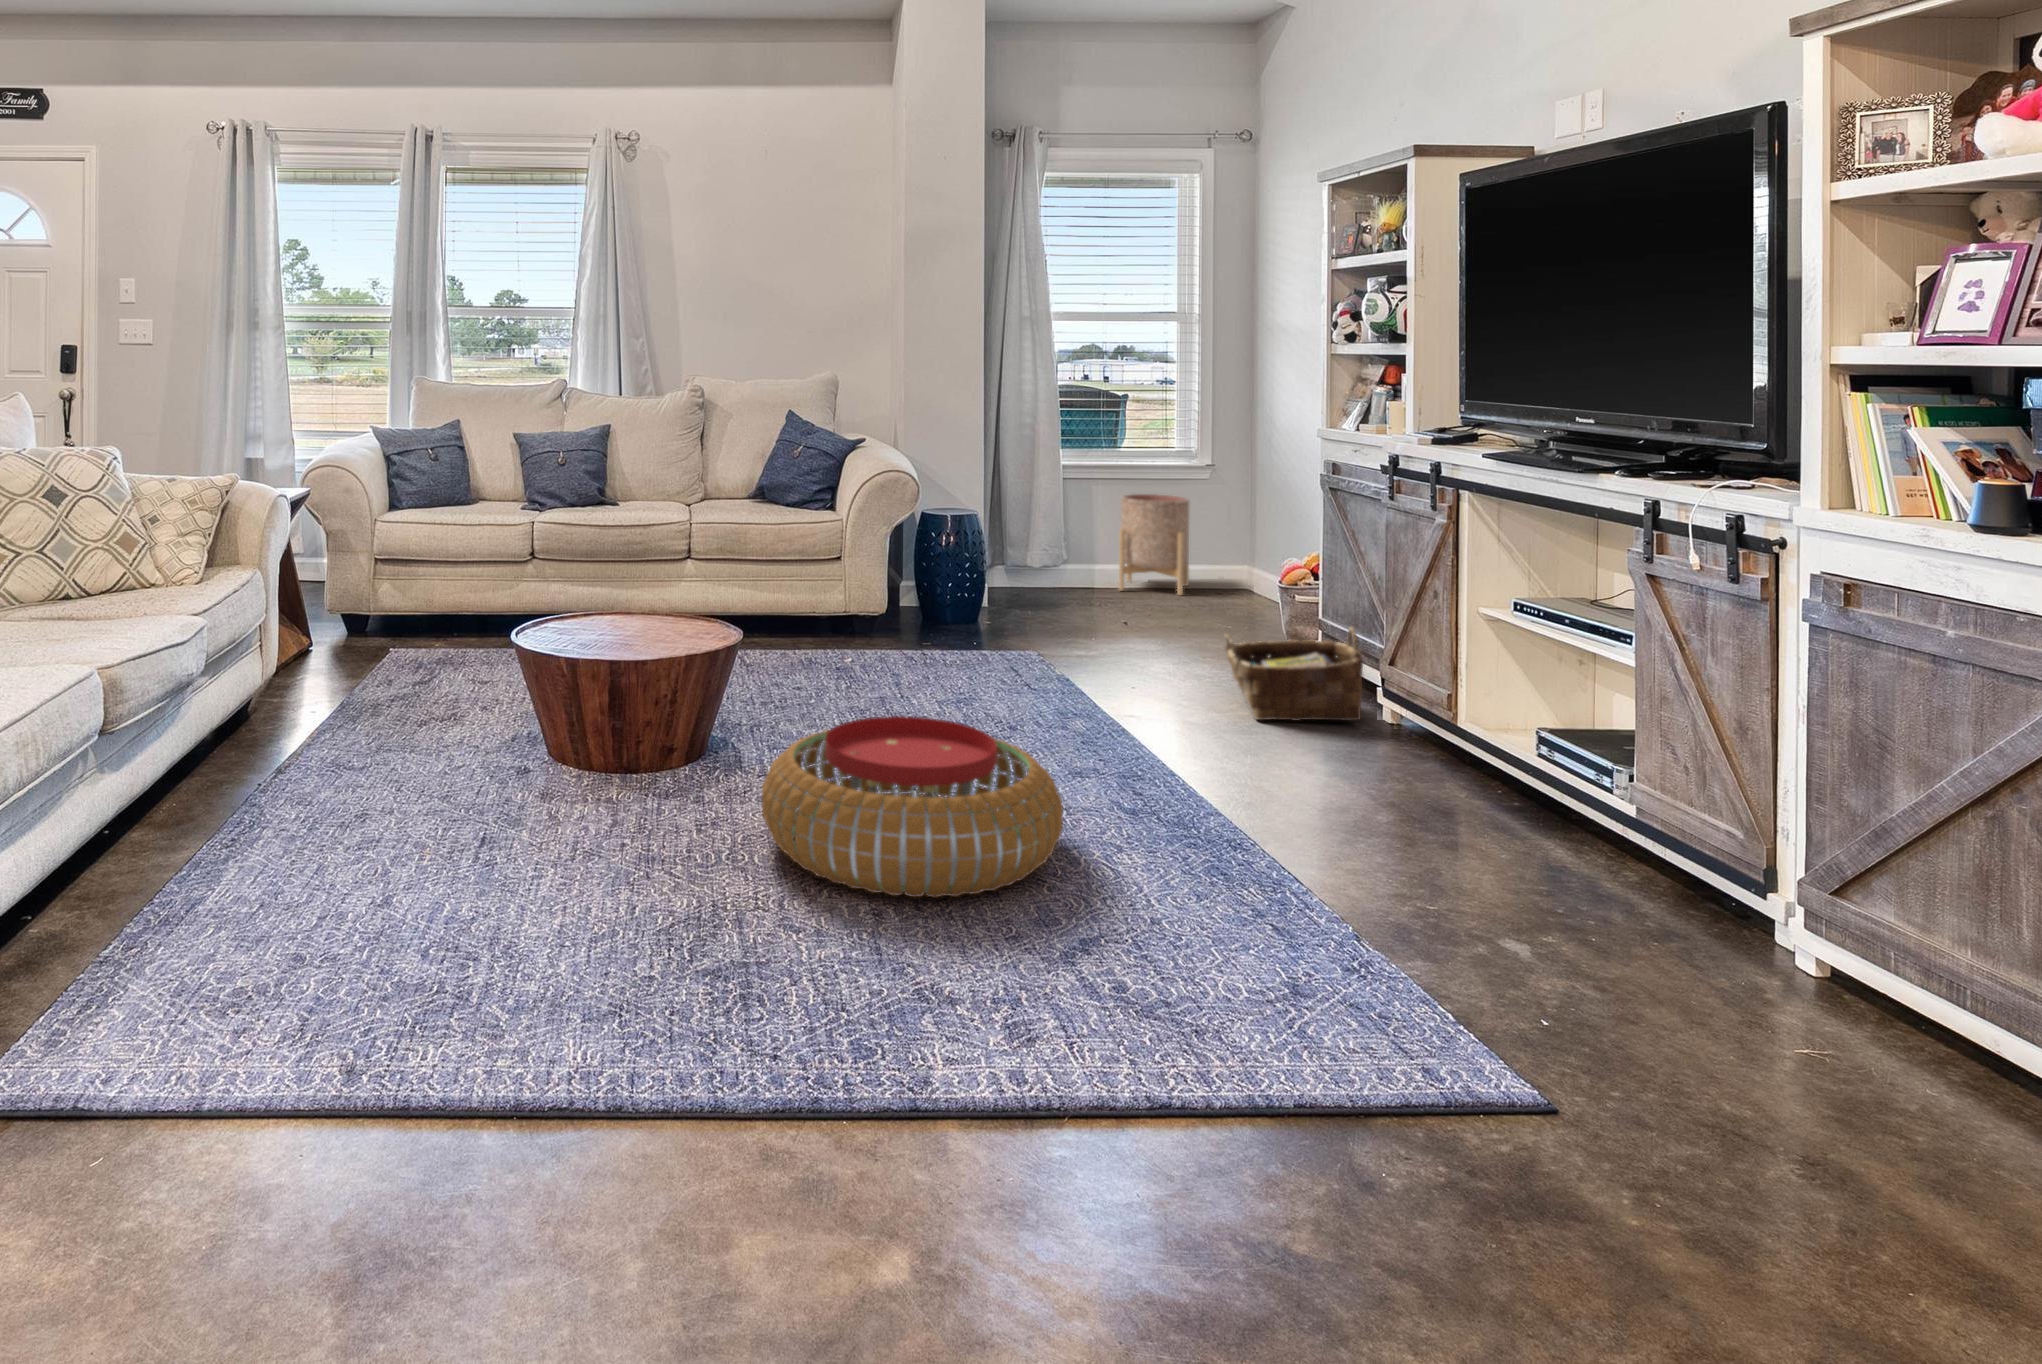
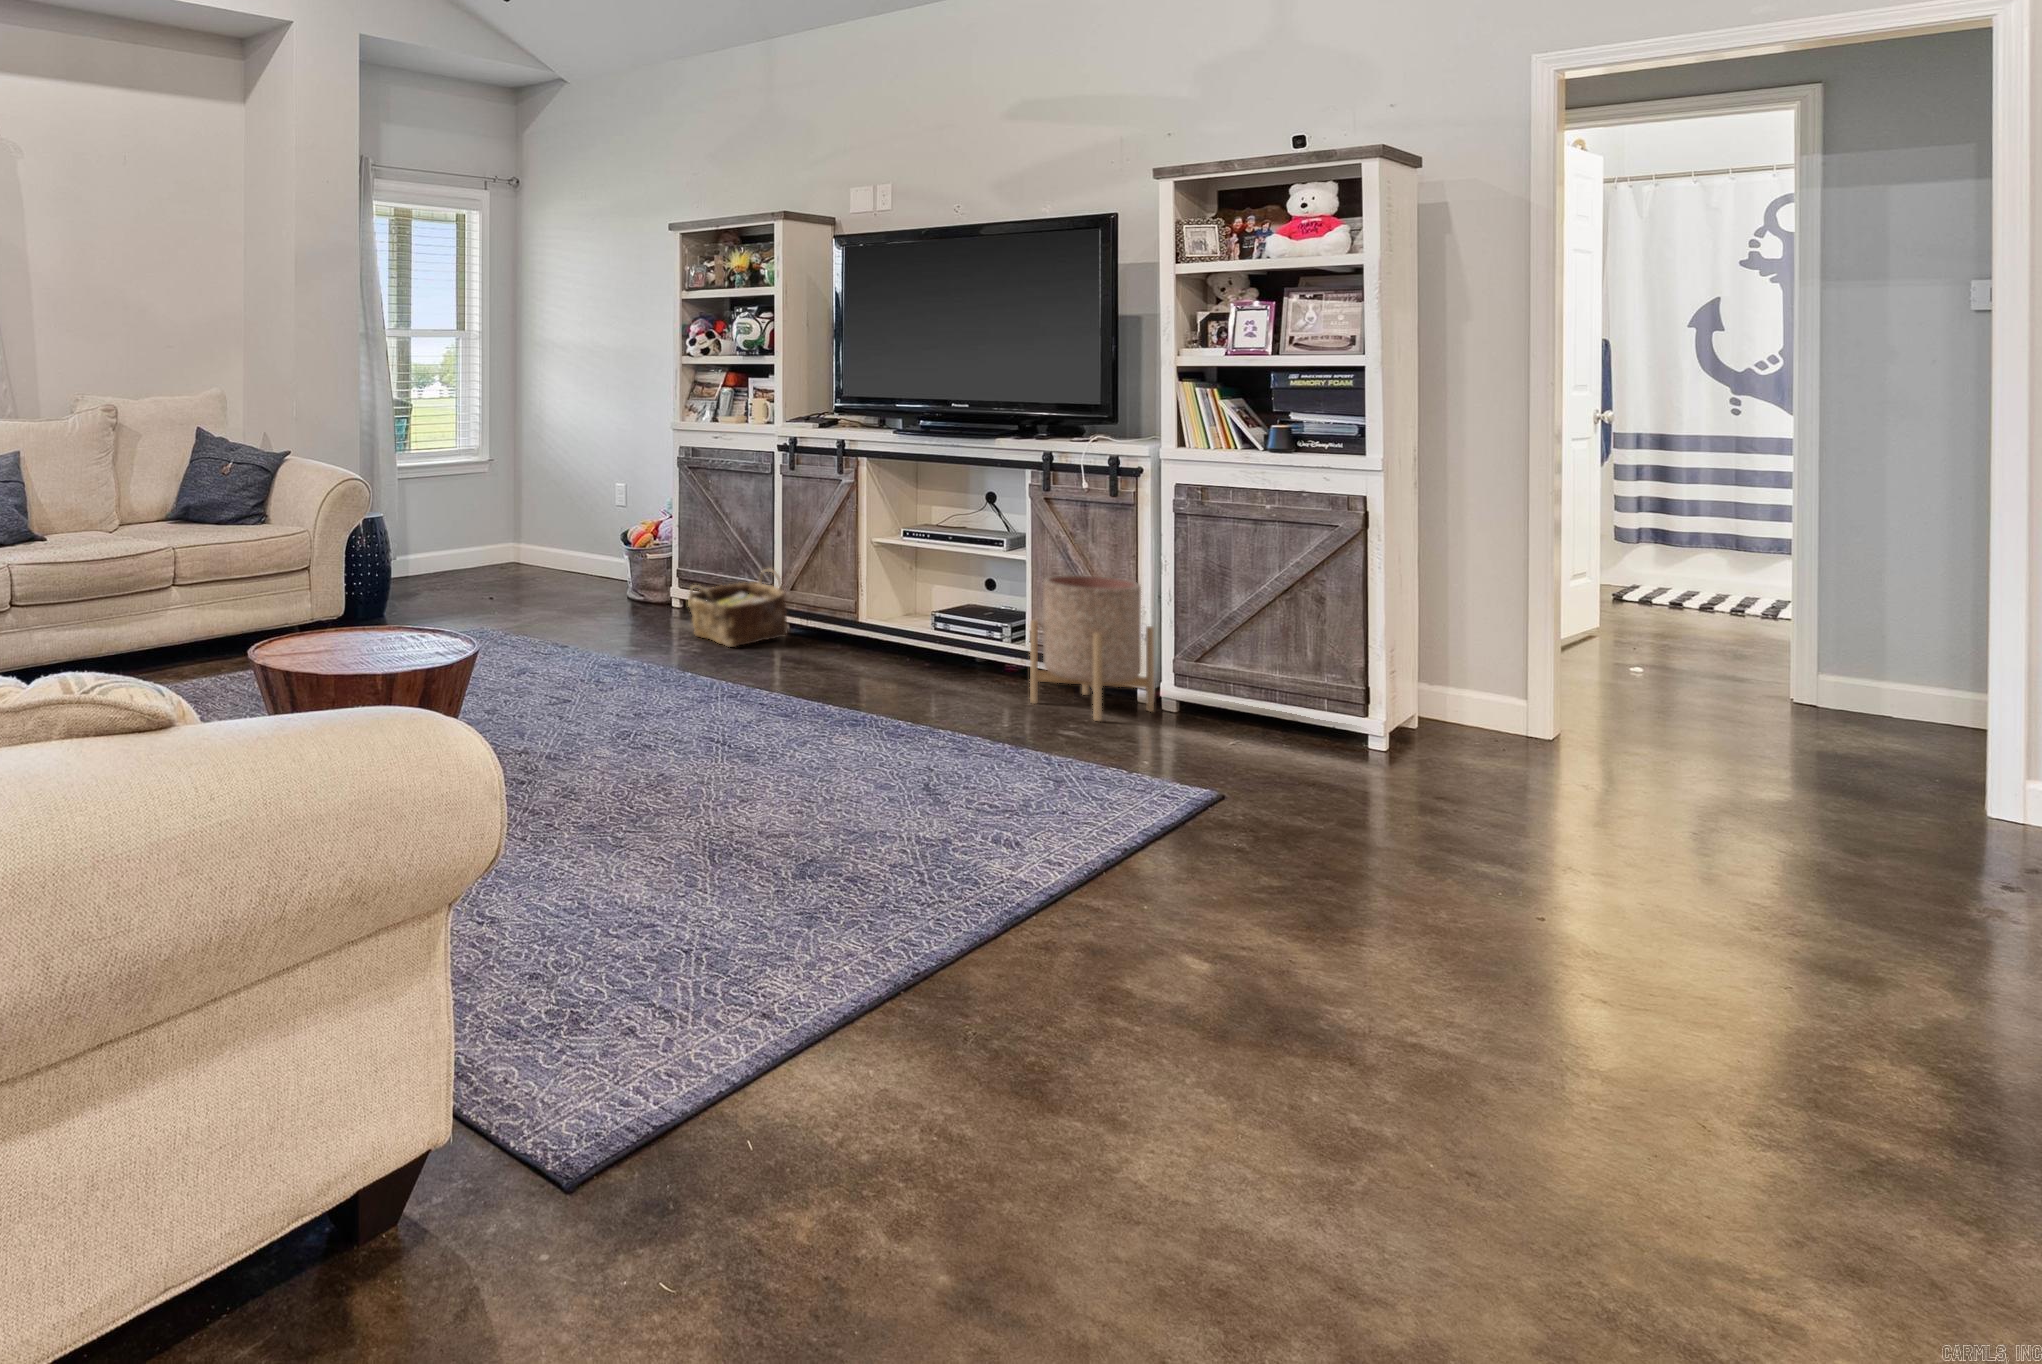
planter: present [1119,494,1189,595] -> present [1030,575,1154,721]
pouf: present [762,716,1063,898] -> none [600,664,847,799]

